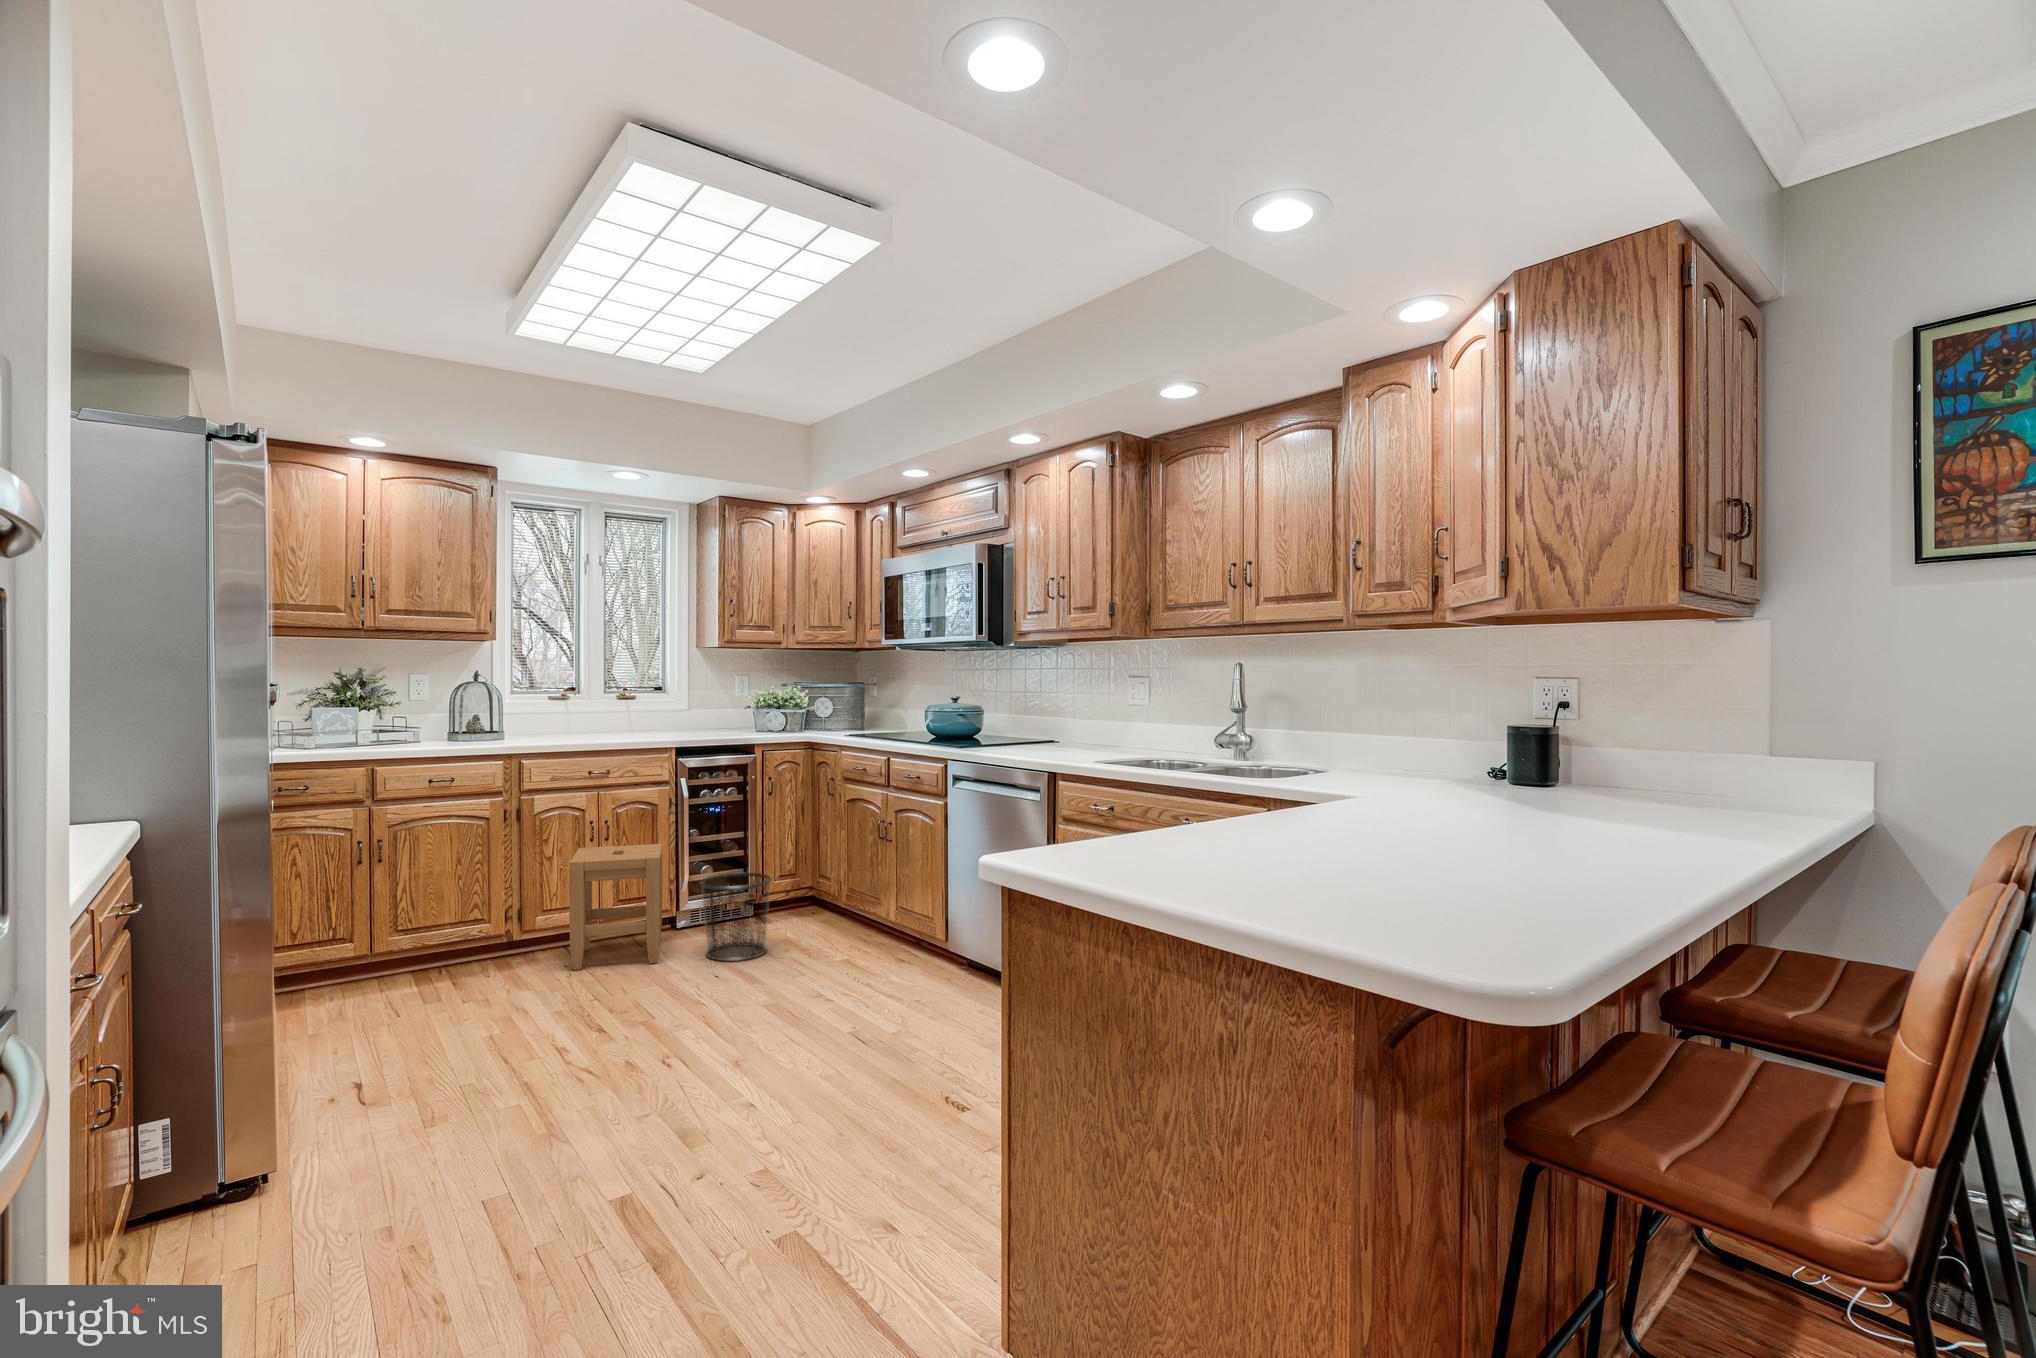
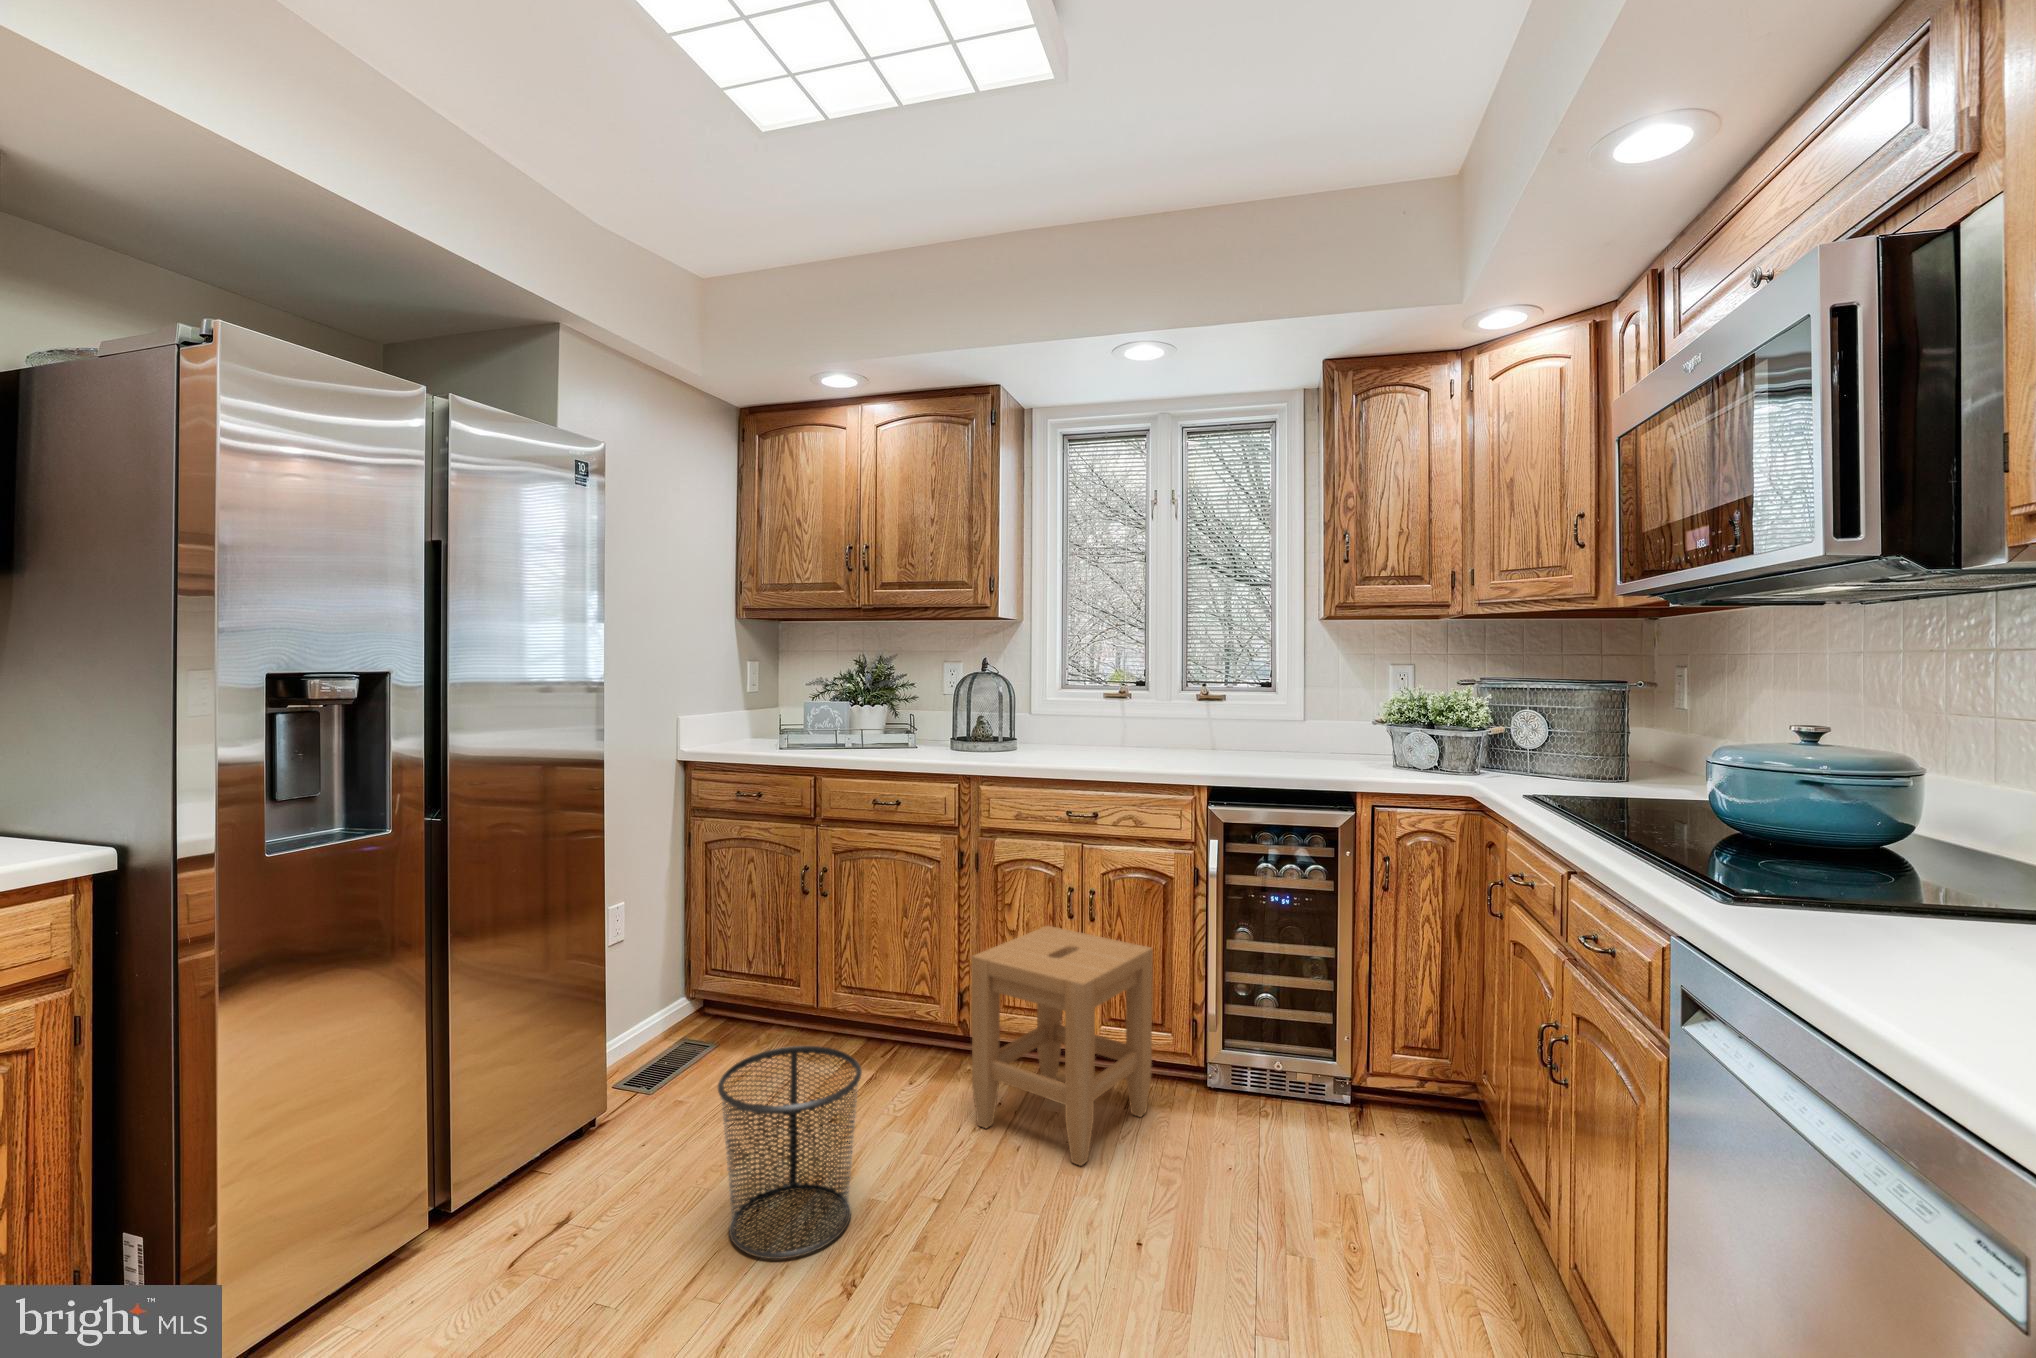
waste bin: present [701,872,772,961] -> present [718,1046,862,1259]

